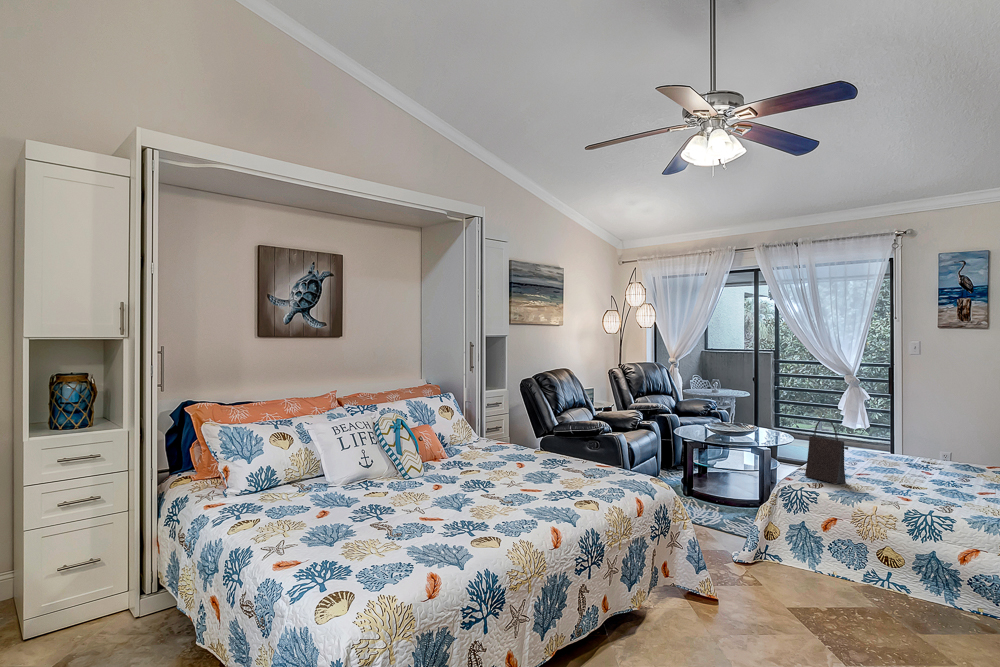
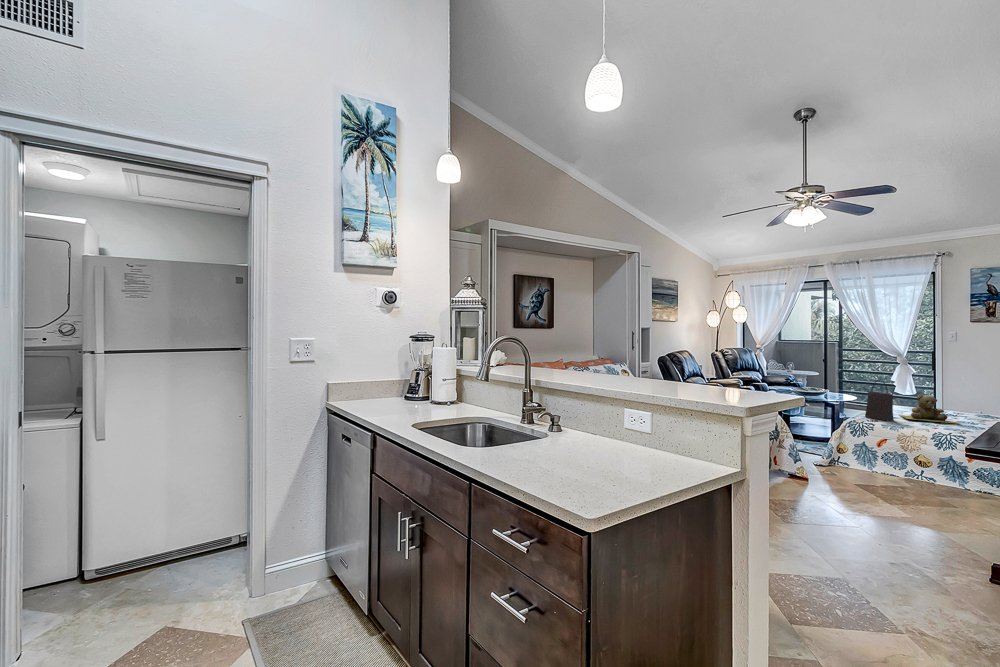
teddy bear: none [851,440,942,488] -> present [900,395,960,424]

